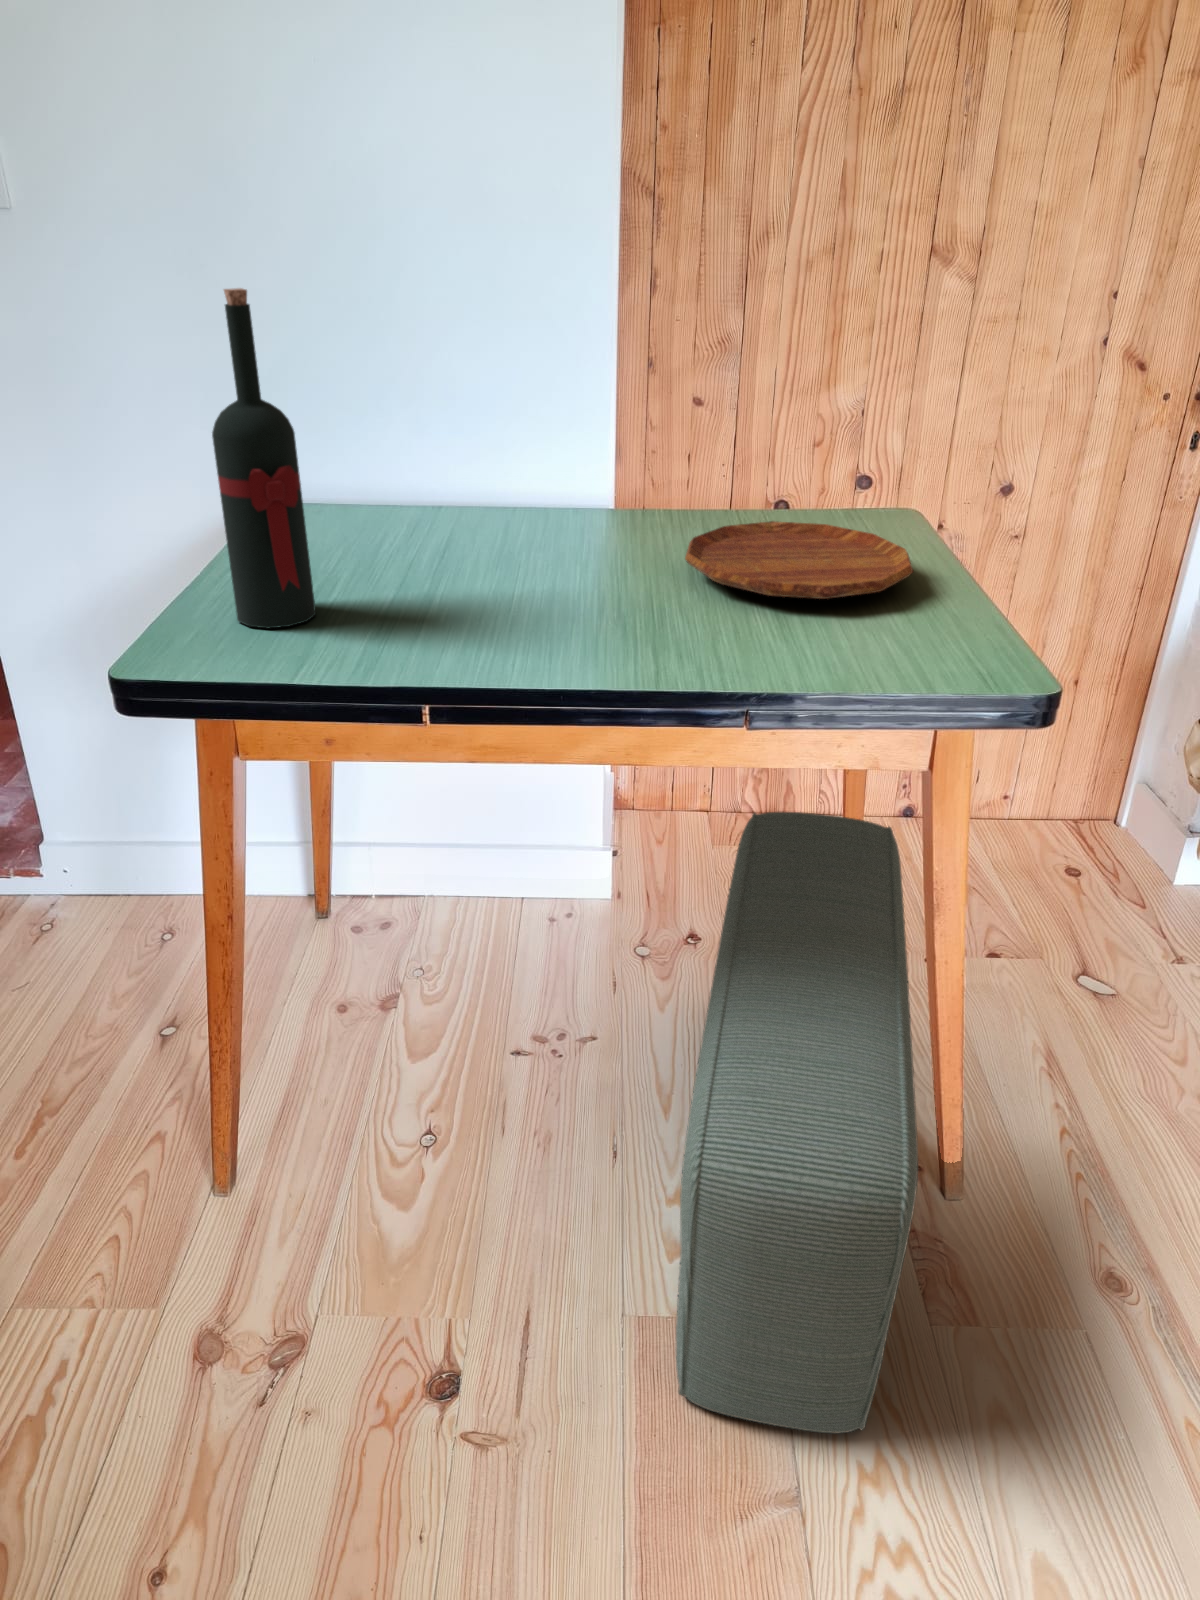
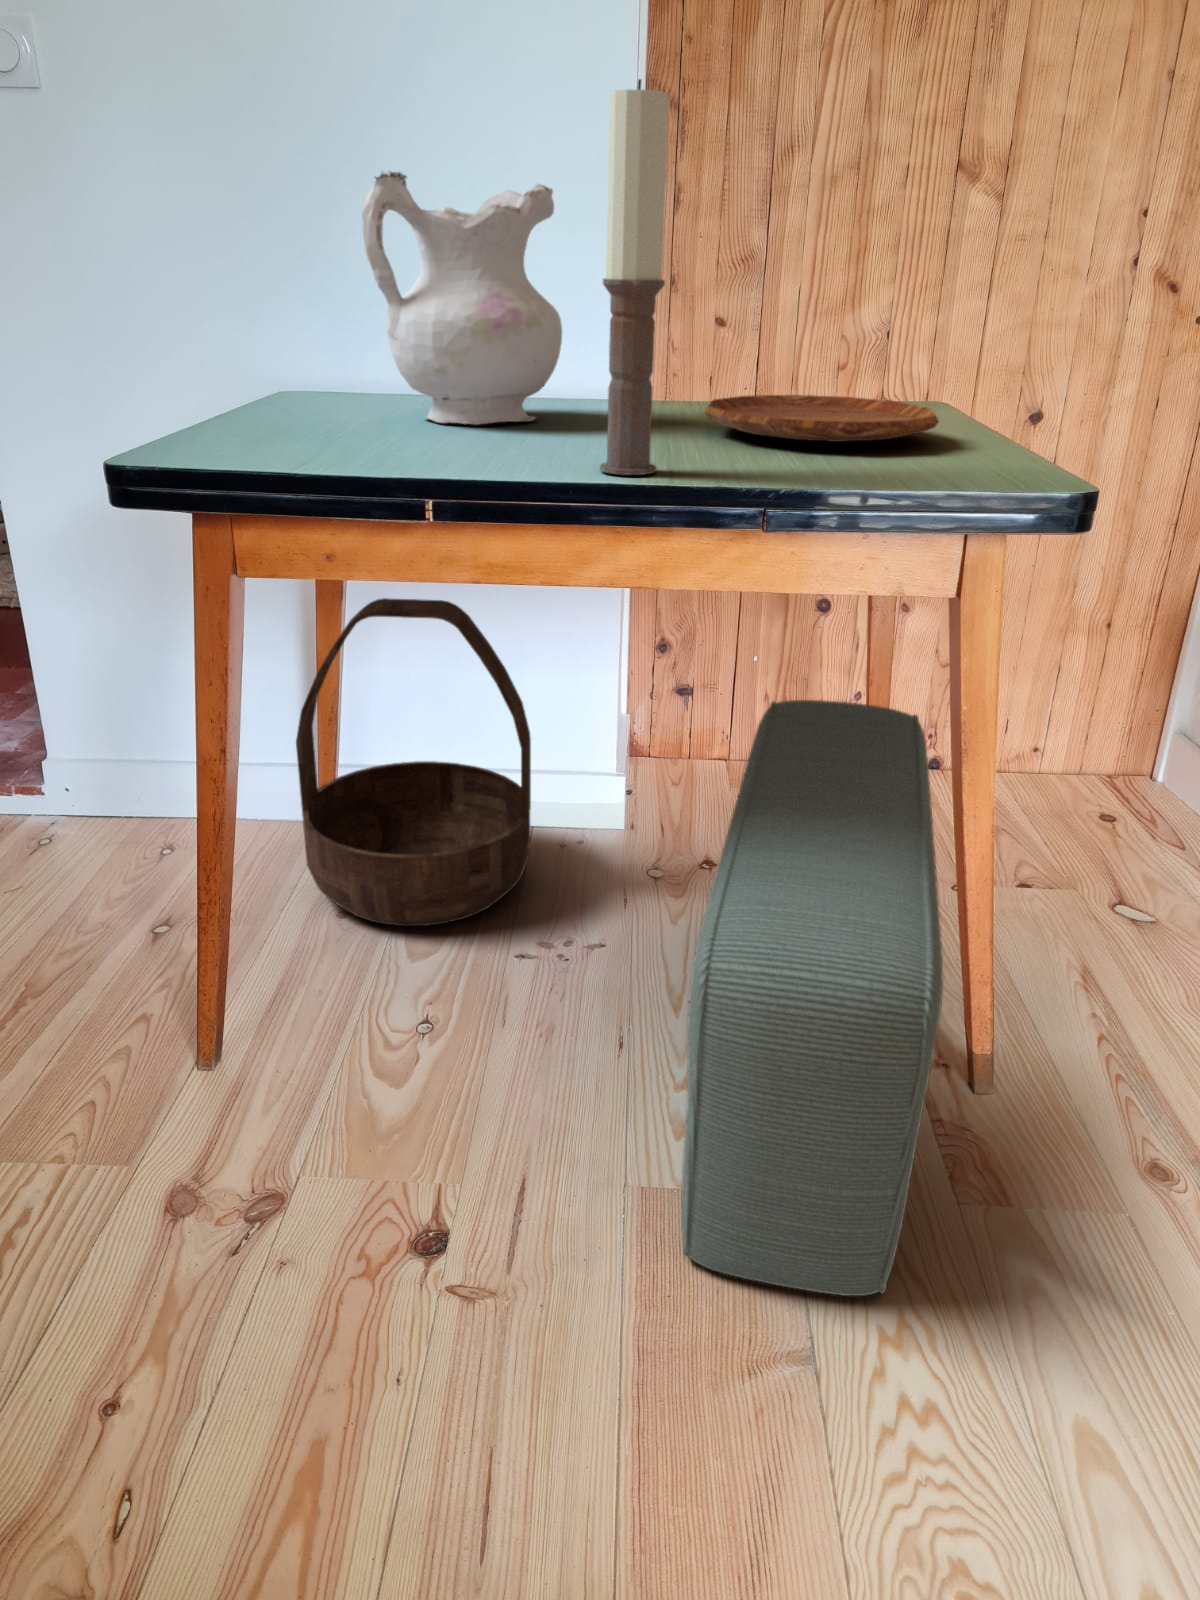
wine bottle: present [212,288,316,628] -> none [223,85,323,448]
candle: none [588,309,651,671] -> present [600,79,669,475]
ceramic pitcher: none [346,331,545,569] -> present [362,171,562,425]
basket: none [294,710,521,1020] -> present [296,598,531,926]

